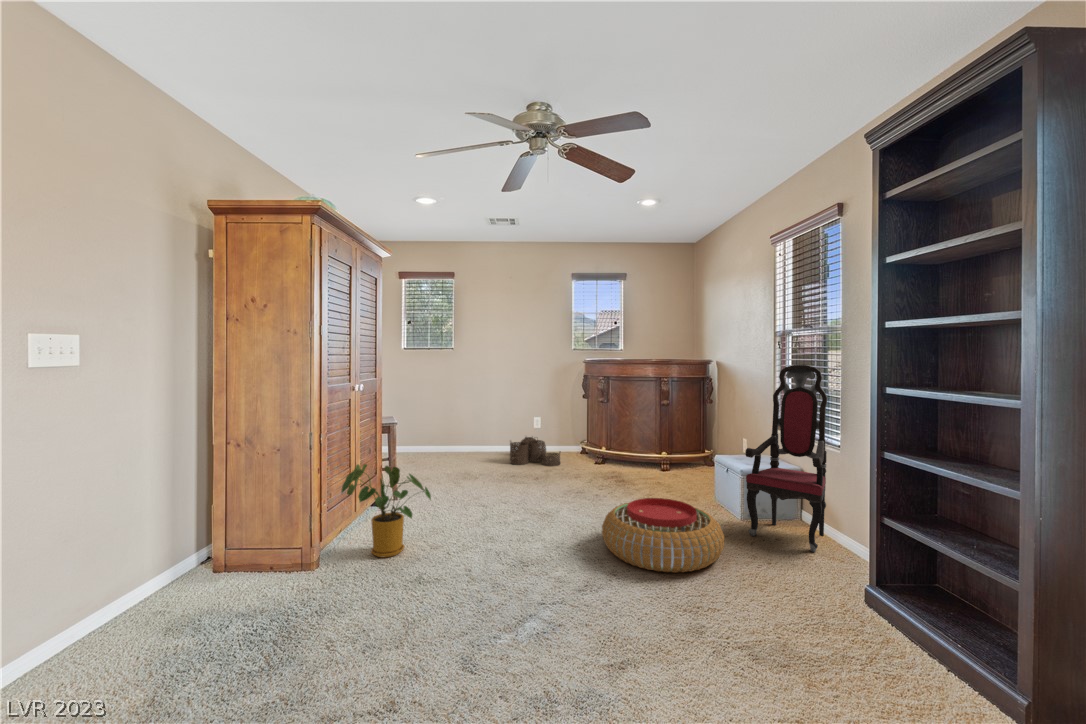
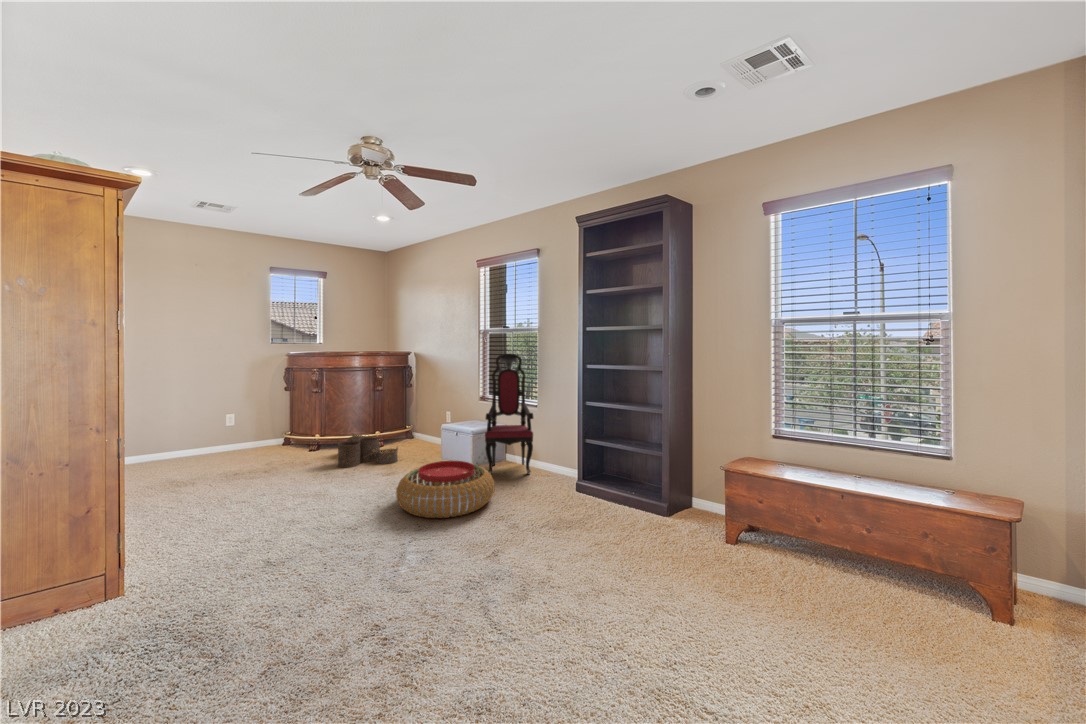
woven basket: present [510,437,560,466] -> present [337,434,398,467]
house plant: present [341,464,431,557] -> none [14,492,208,628]

